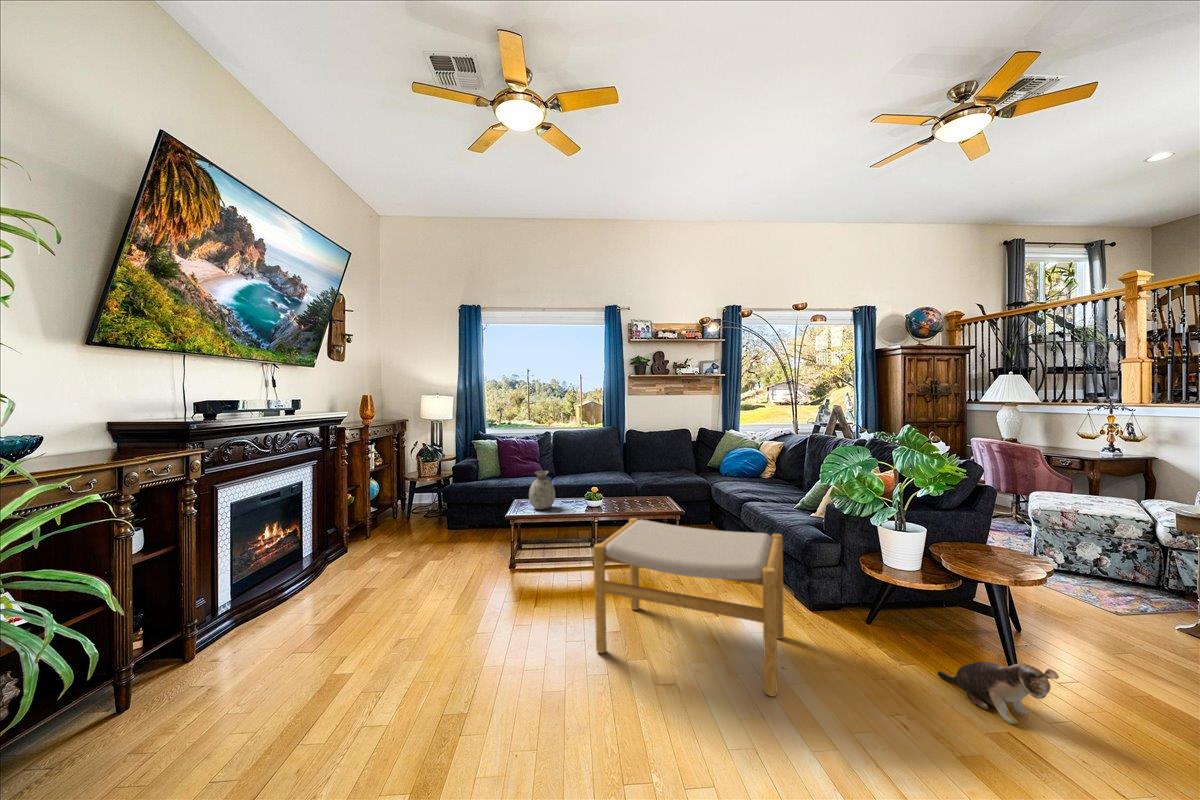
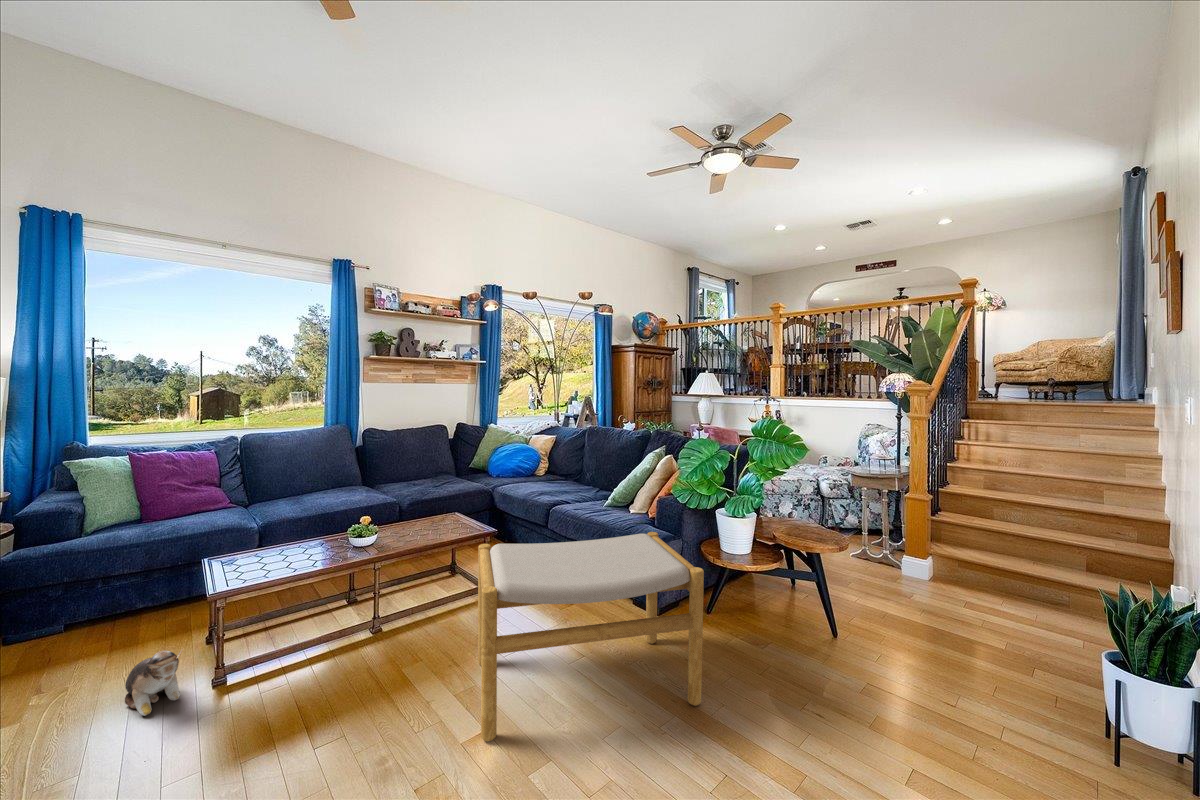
vase: present [529,471,555,509] -> none [258,497,307,560]
plush toy: present [938,662,1059,724] -> present [125,649,183,716]

